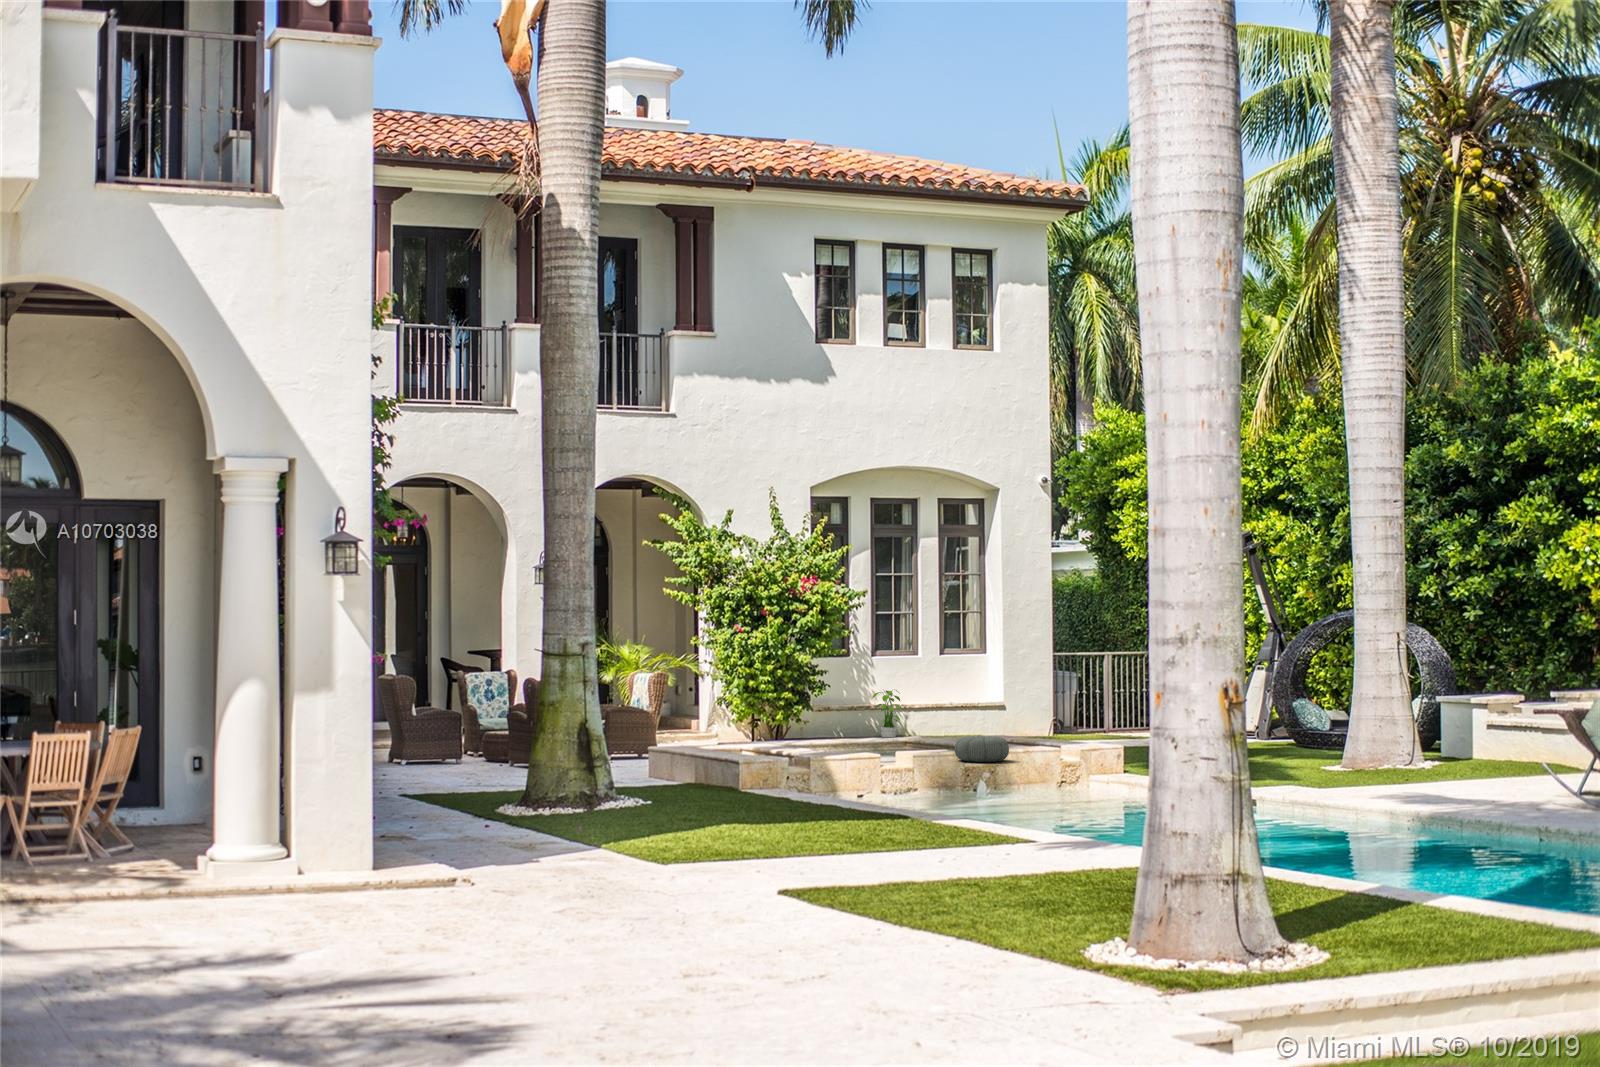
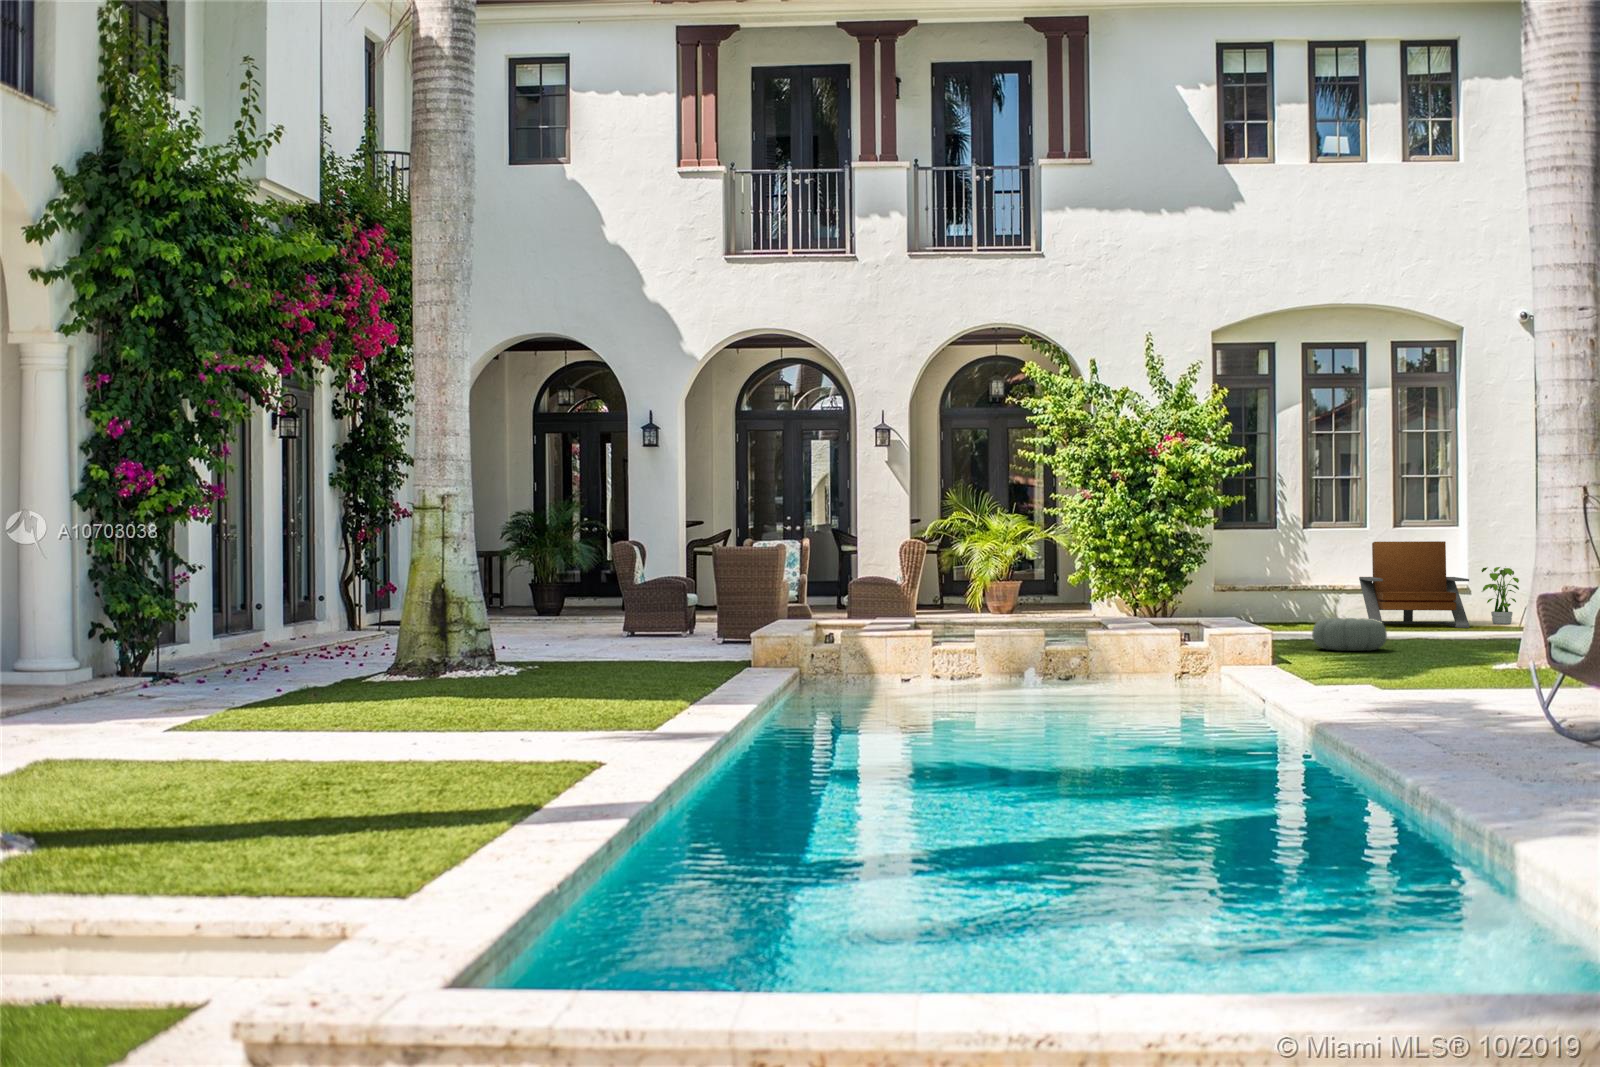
lounge chair: none [921,667,1014,740] -> present [1359,541,1469,628]
potted plant: present [872,690,901,737] -> present [1482,567,1519,624]

